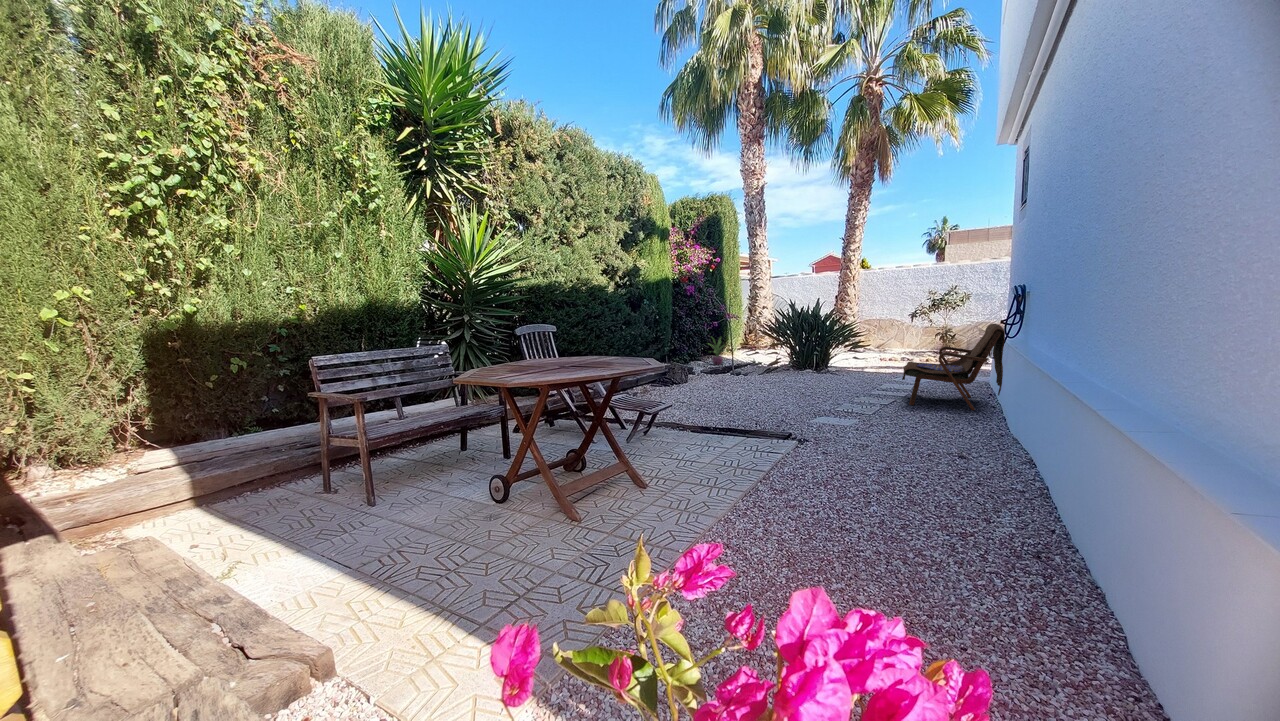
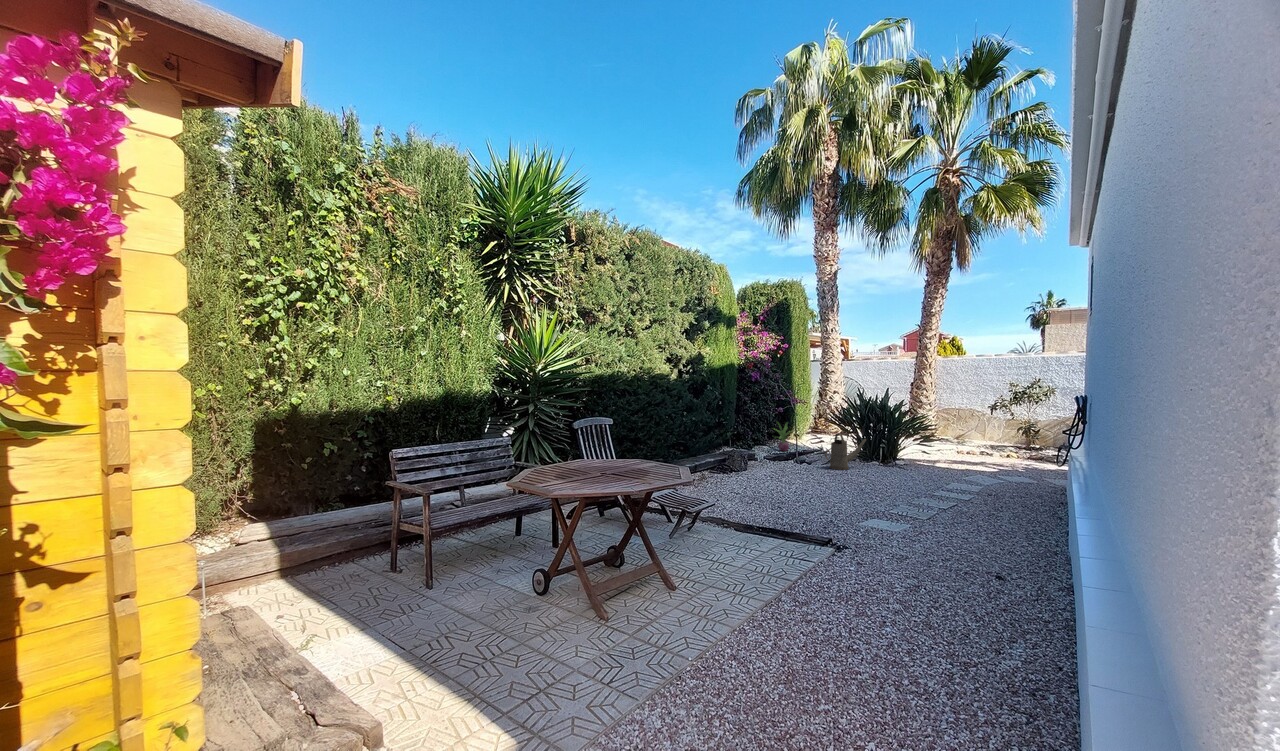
armchair: present [902,324,1005,410] -> none [978,433,1100,532]
watering can: none [760,342,797,376] -> present [825,433,866,470]

